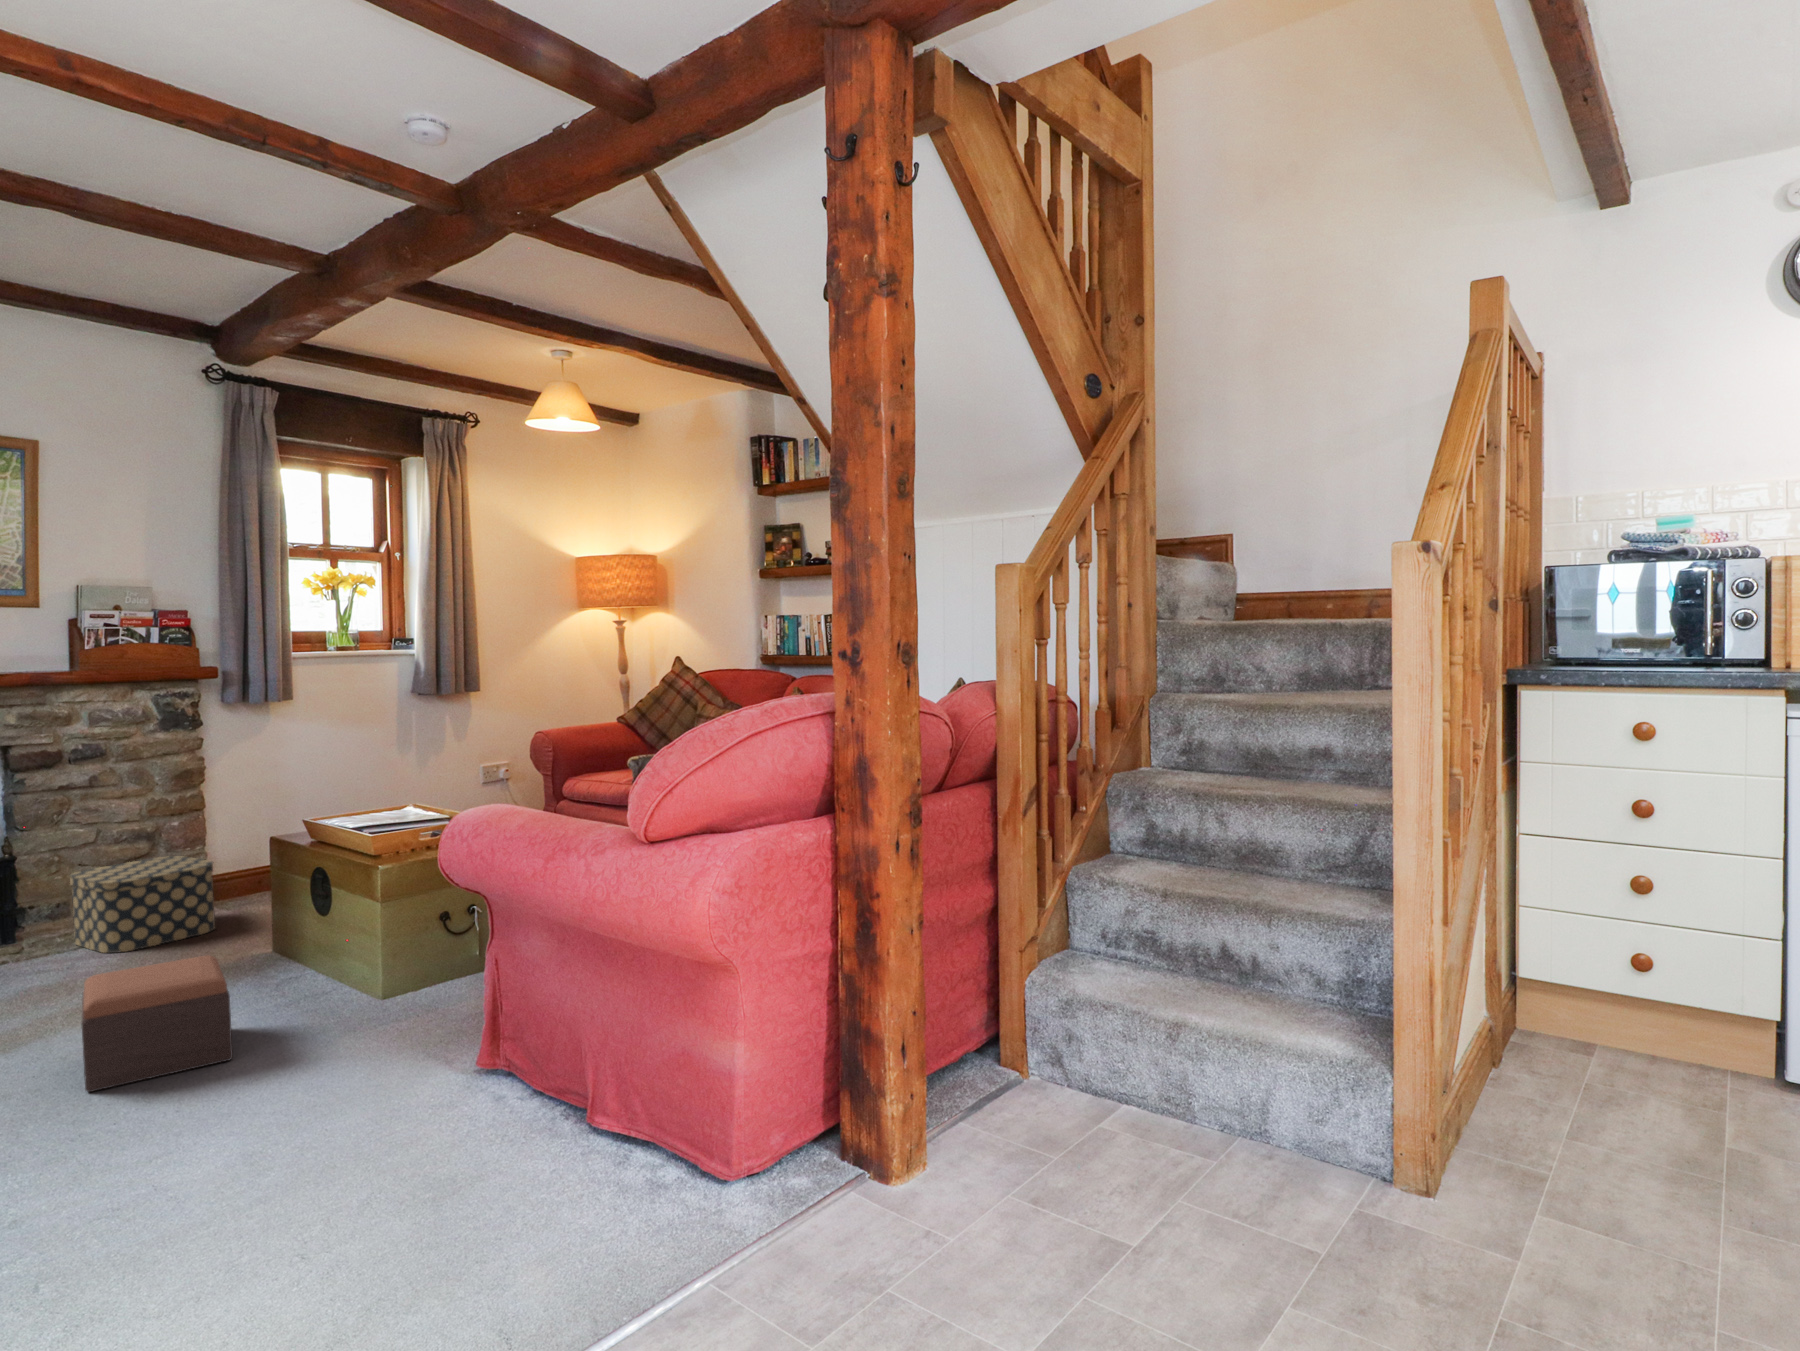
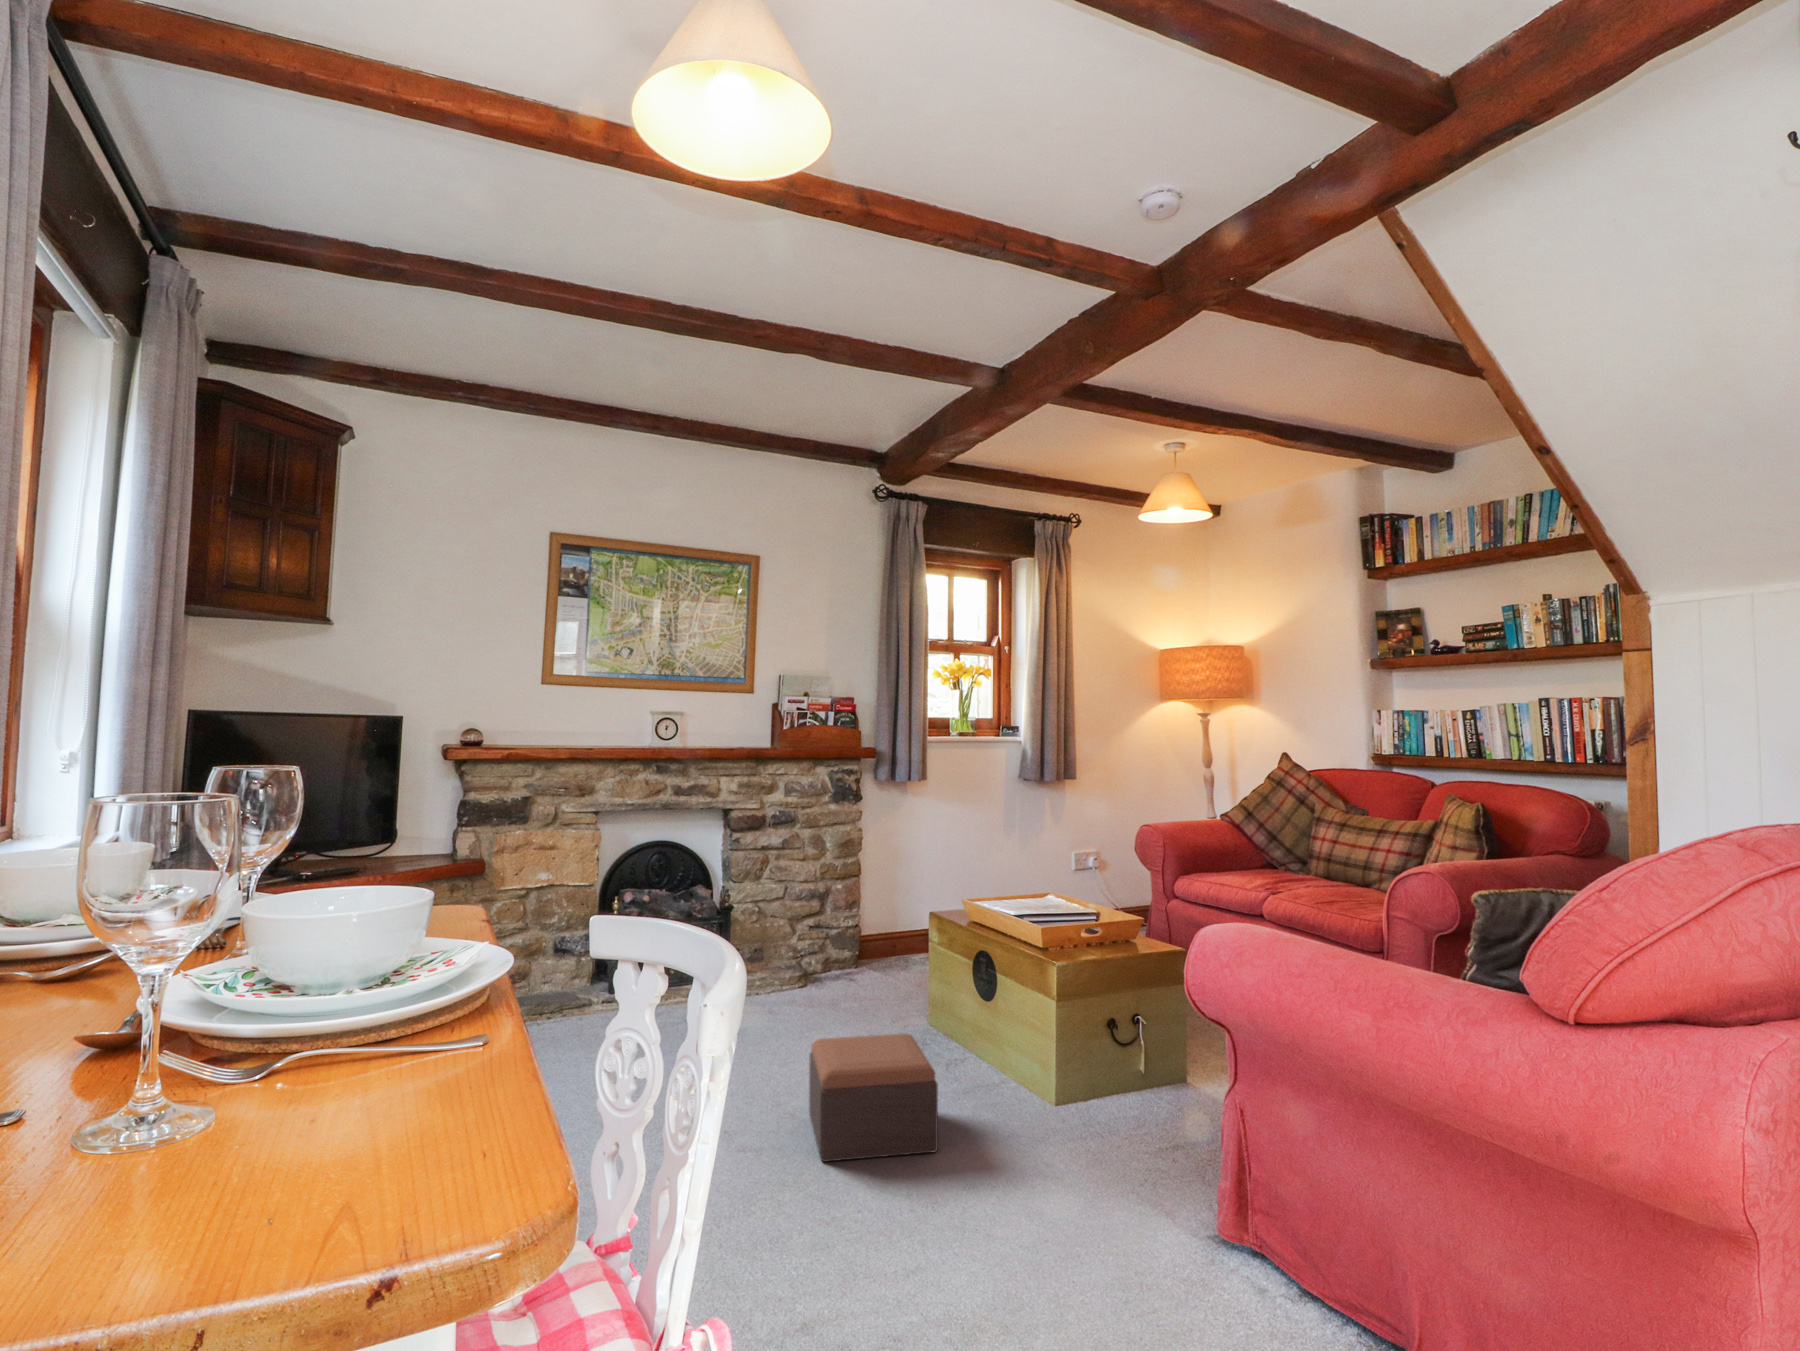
storage box: present [70,856,215,953] -> none [767,915,873,1001]

